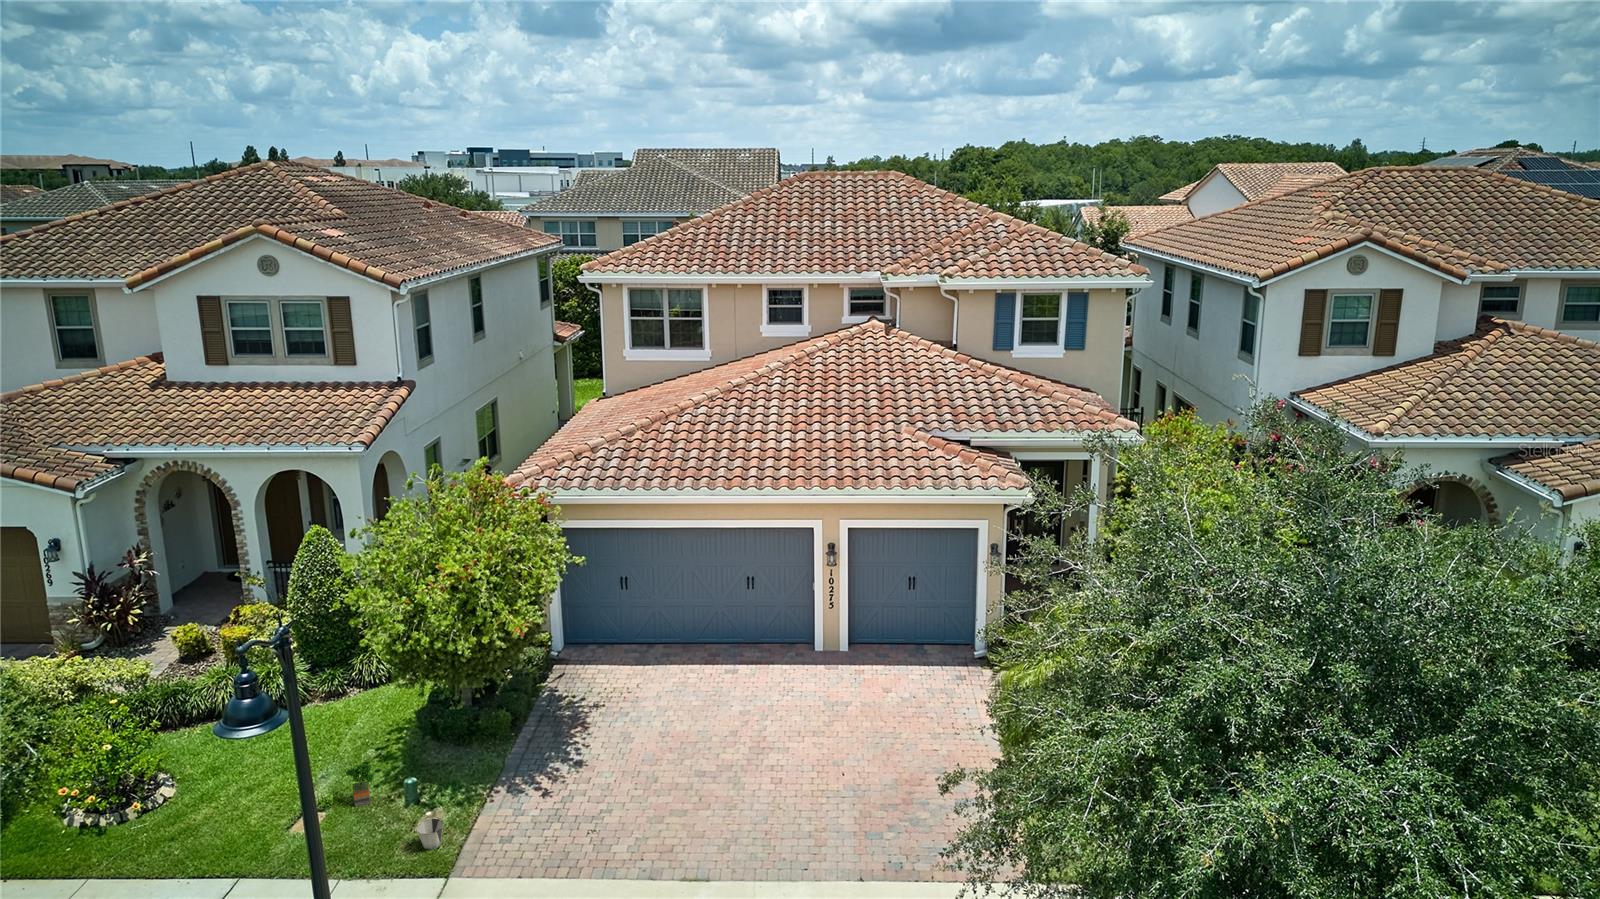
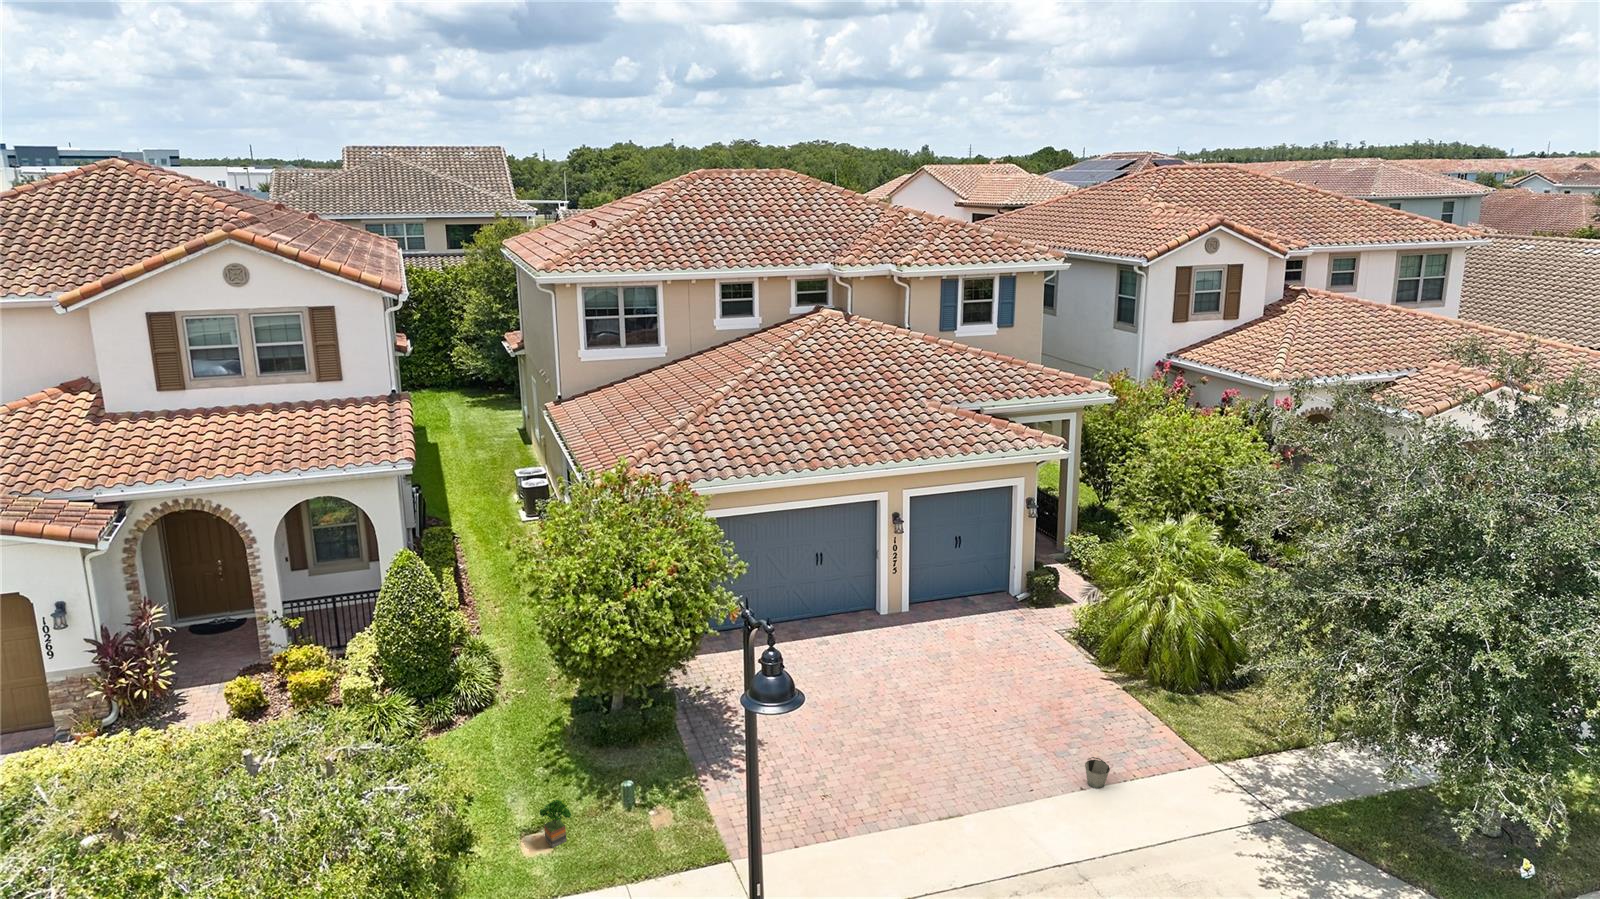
bucket: present [417,816,443,850] -> present [1085,757,1110,789]

